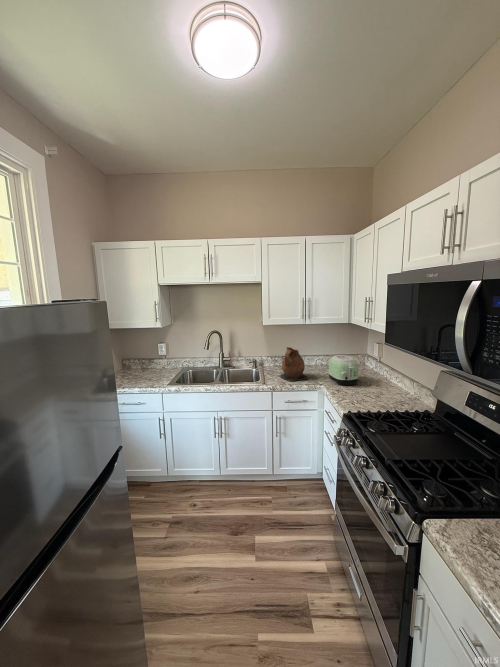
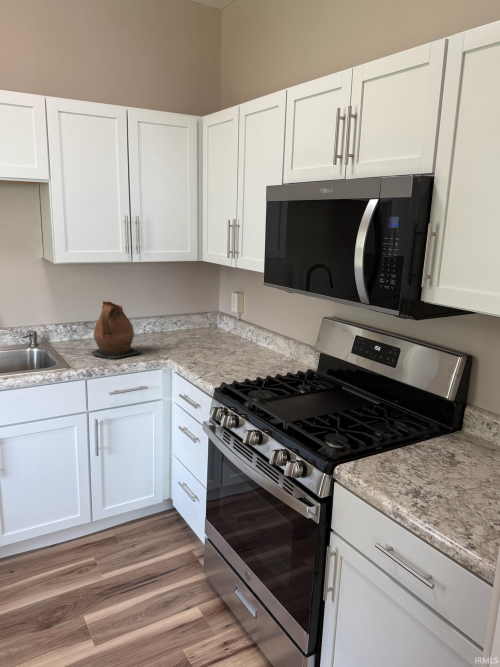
toaster: present [328,355,359,385] -> none [172,311,220,356]

